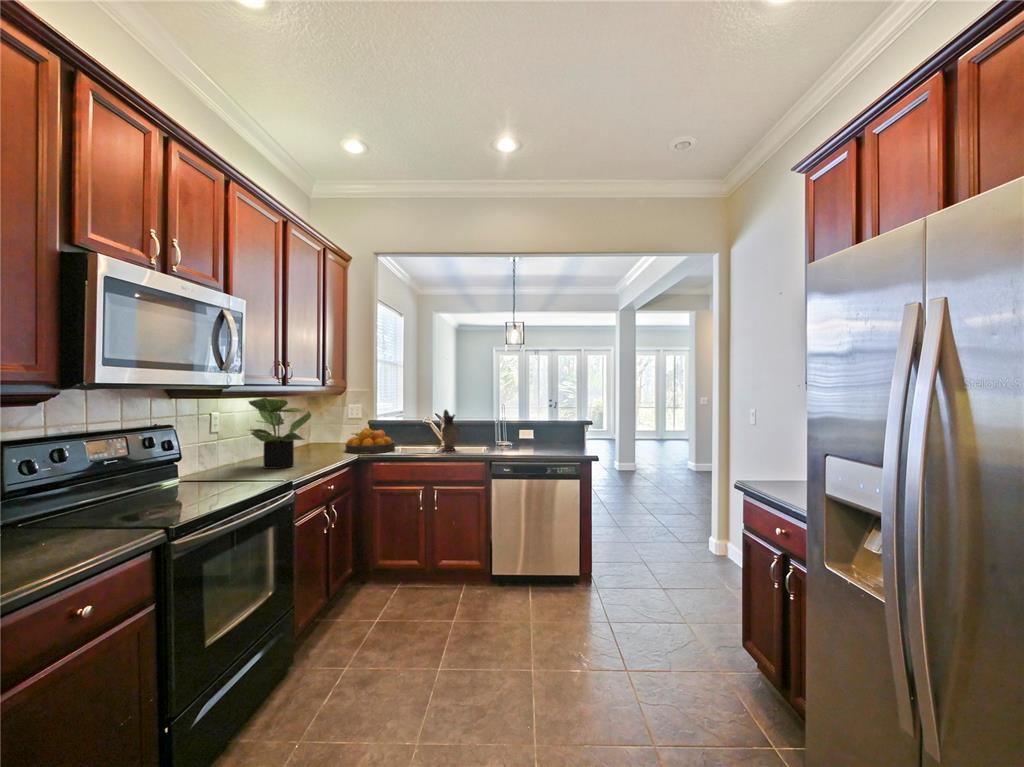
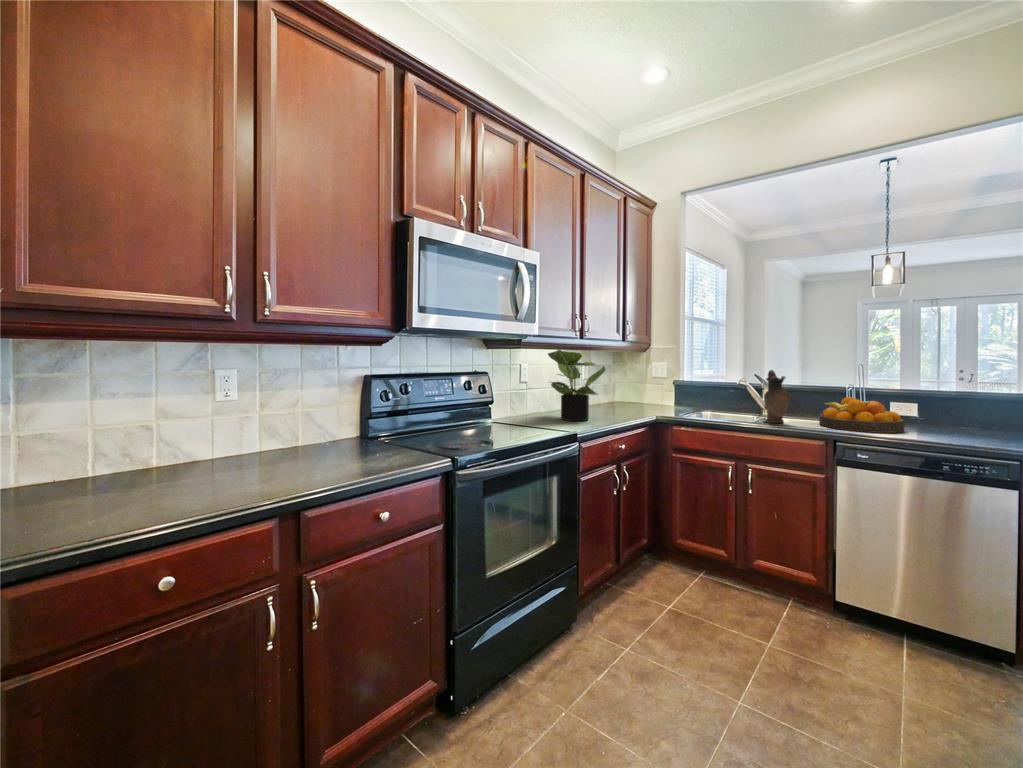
fruit bowl: present [346,428,395,454] -> present [819,397,905,433]

